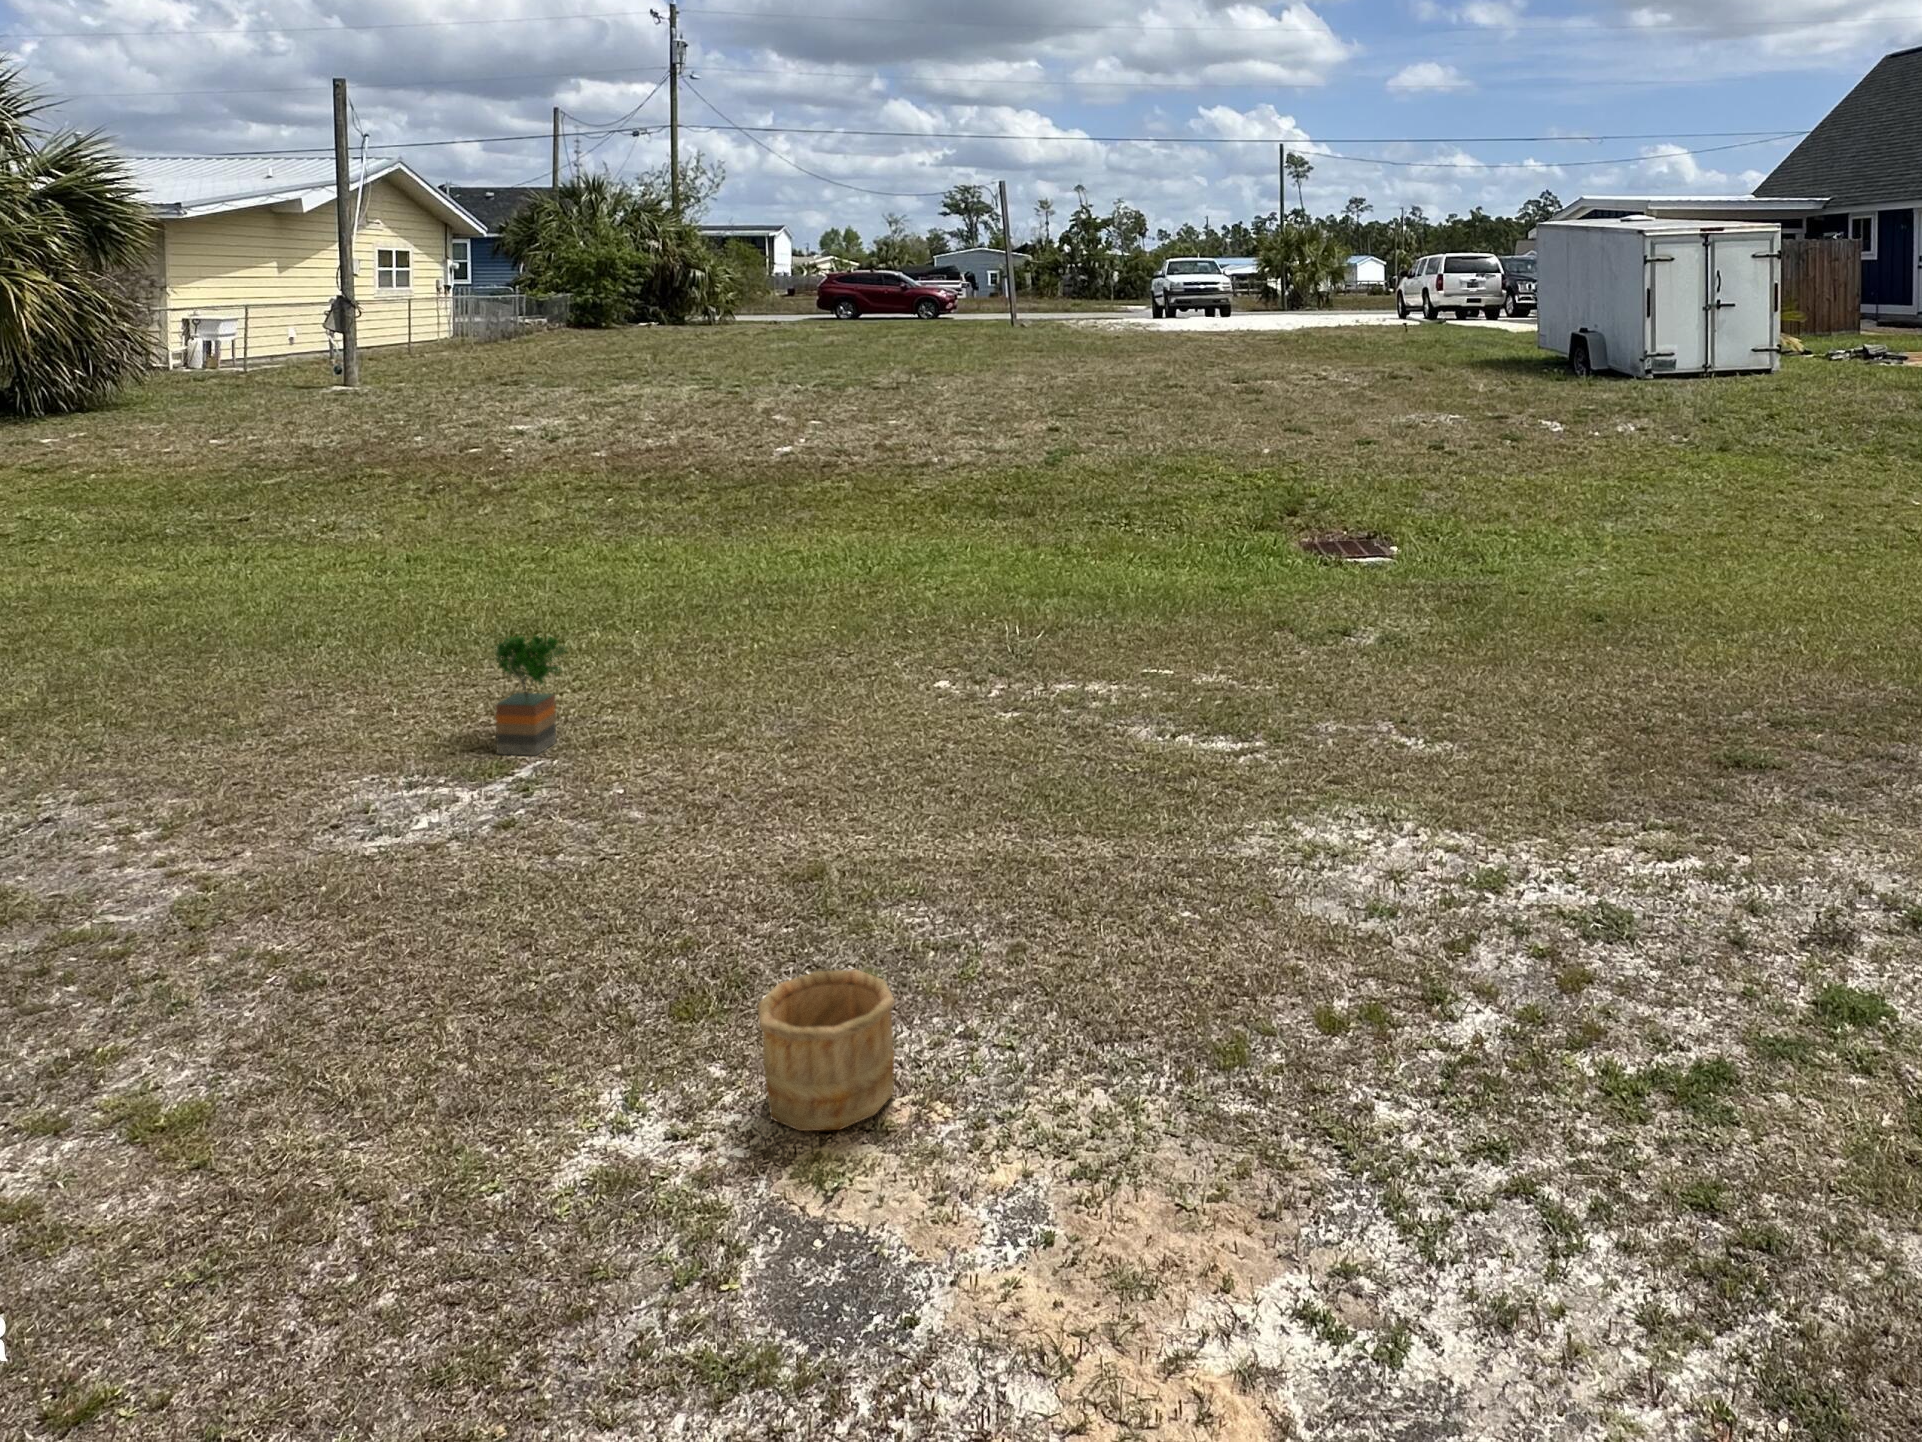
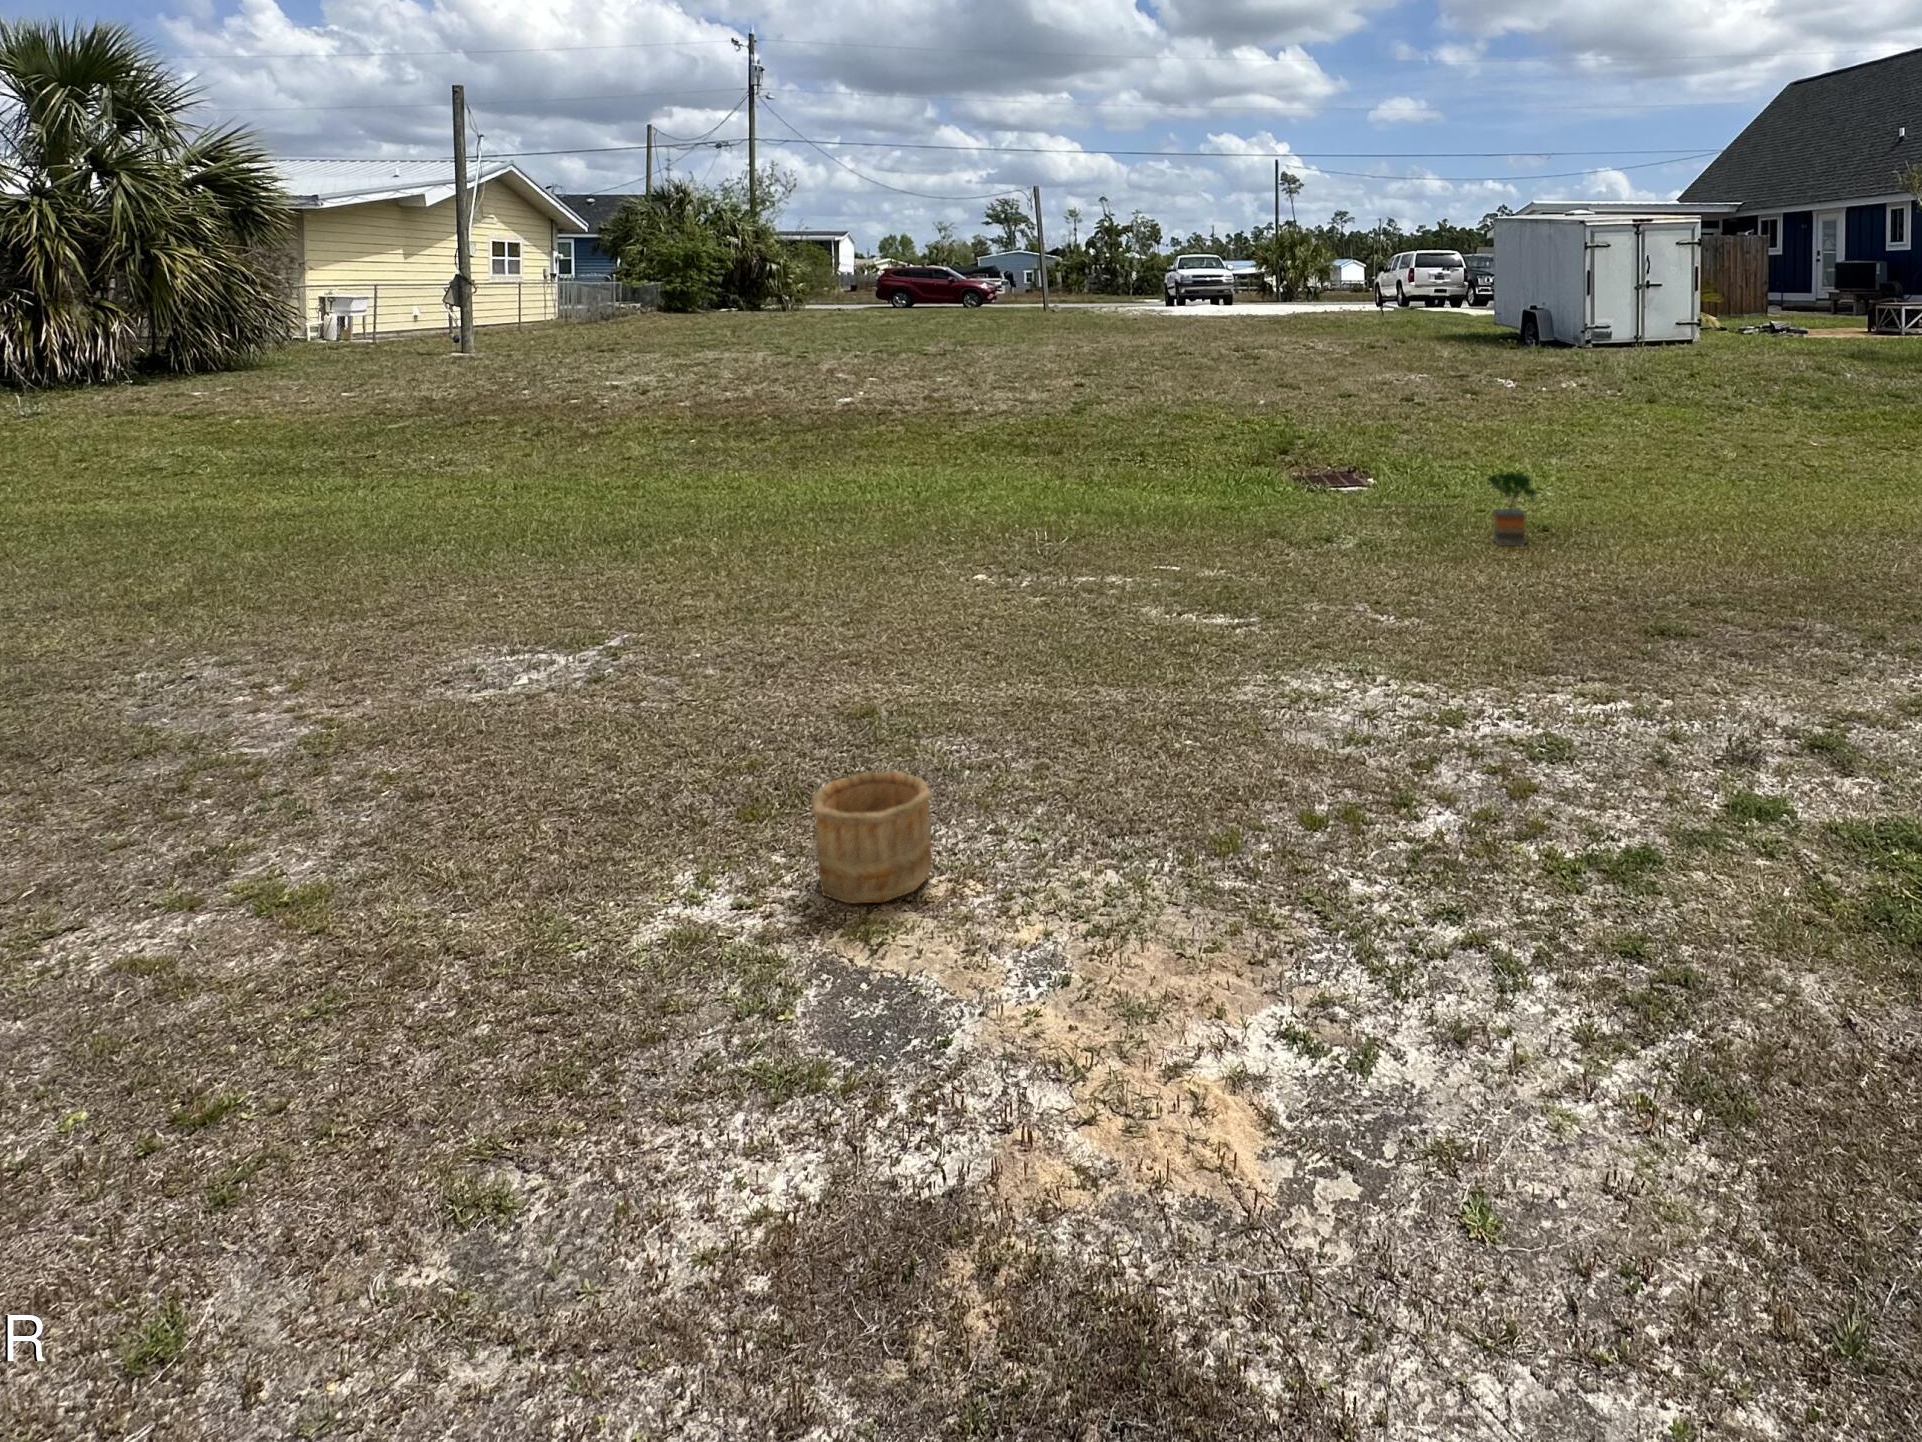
potted tree: present [495,634,567,756] -> present [1488,472,1537,546]

